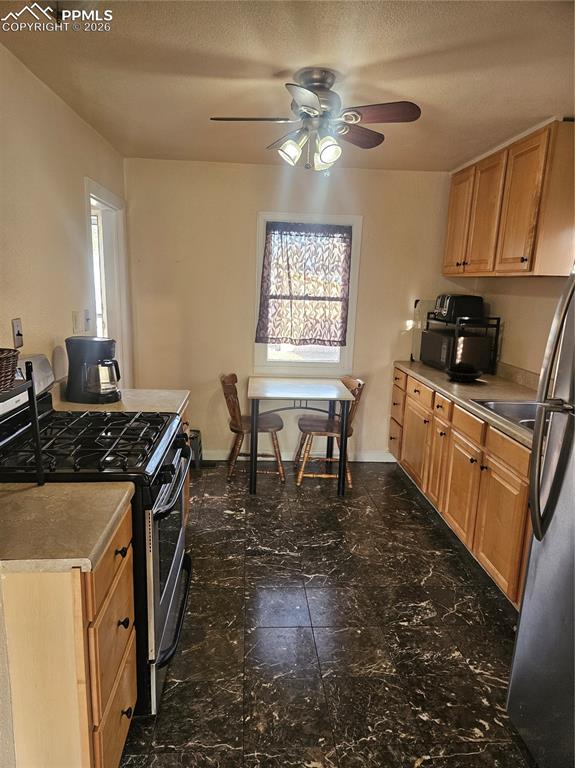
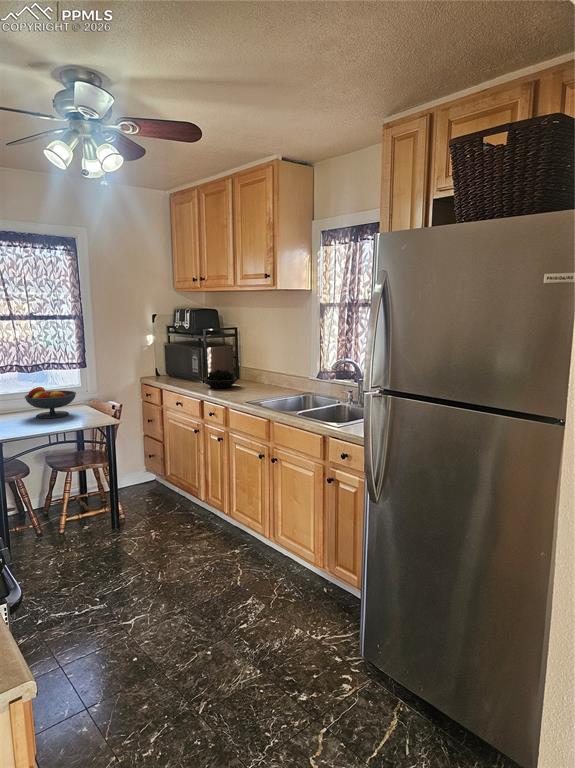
fruit bowl: none [289,357,329,386] -> present [25,387,76,419]

